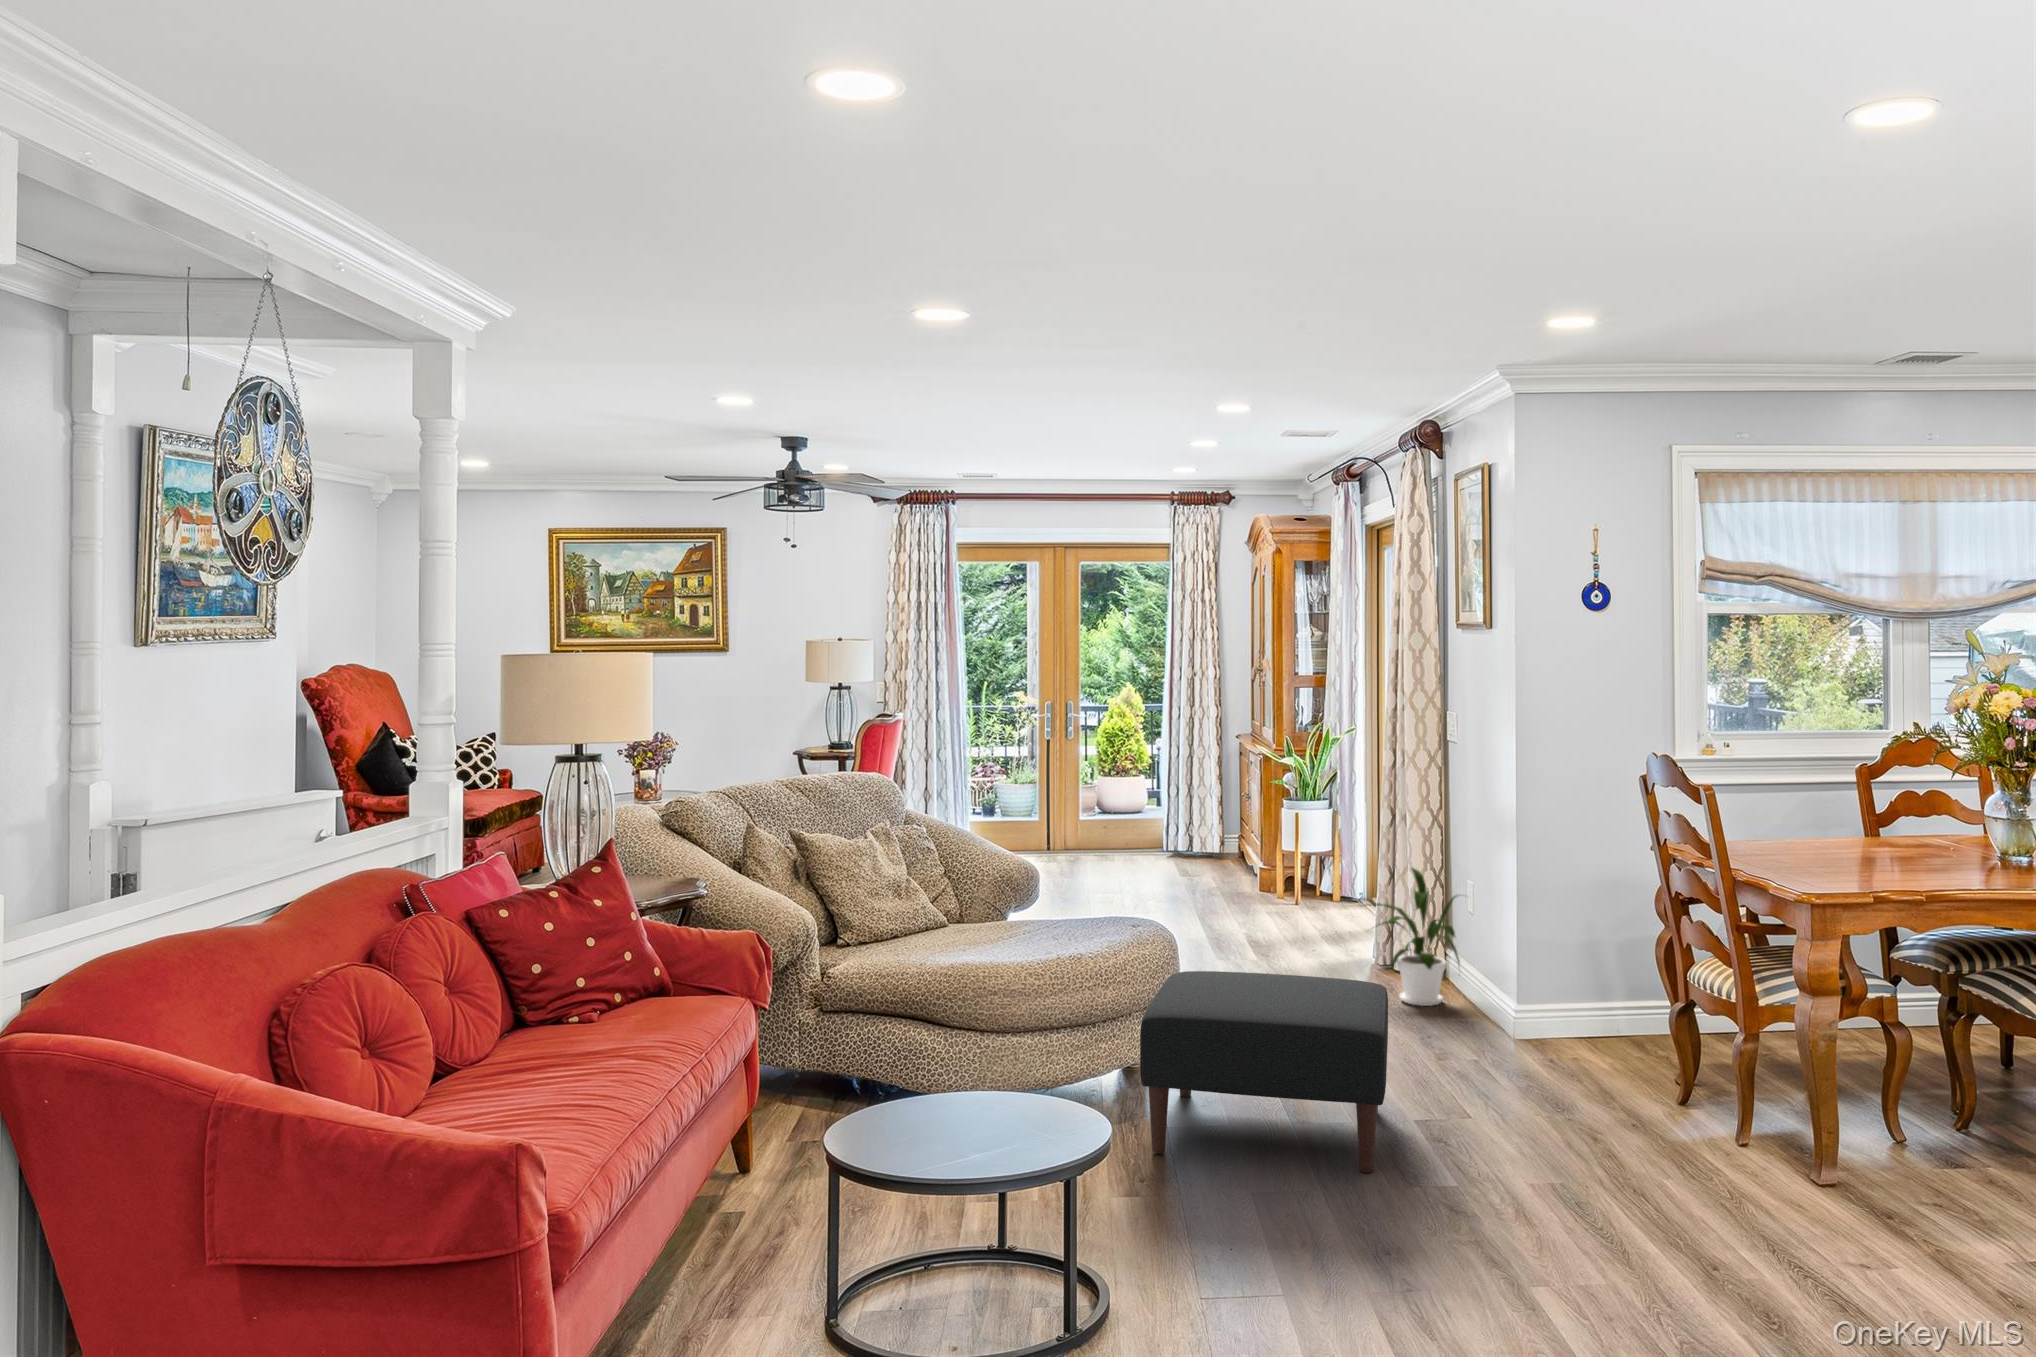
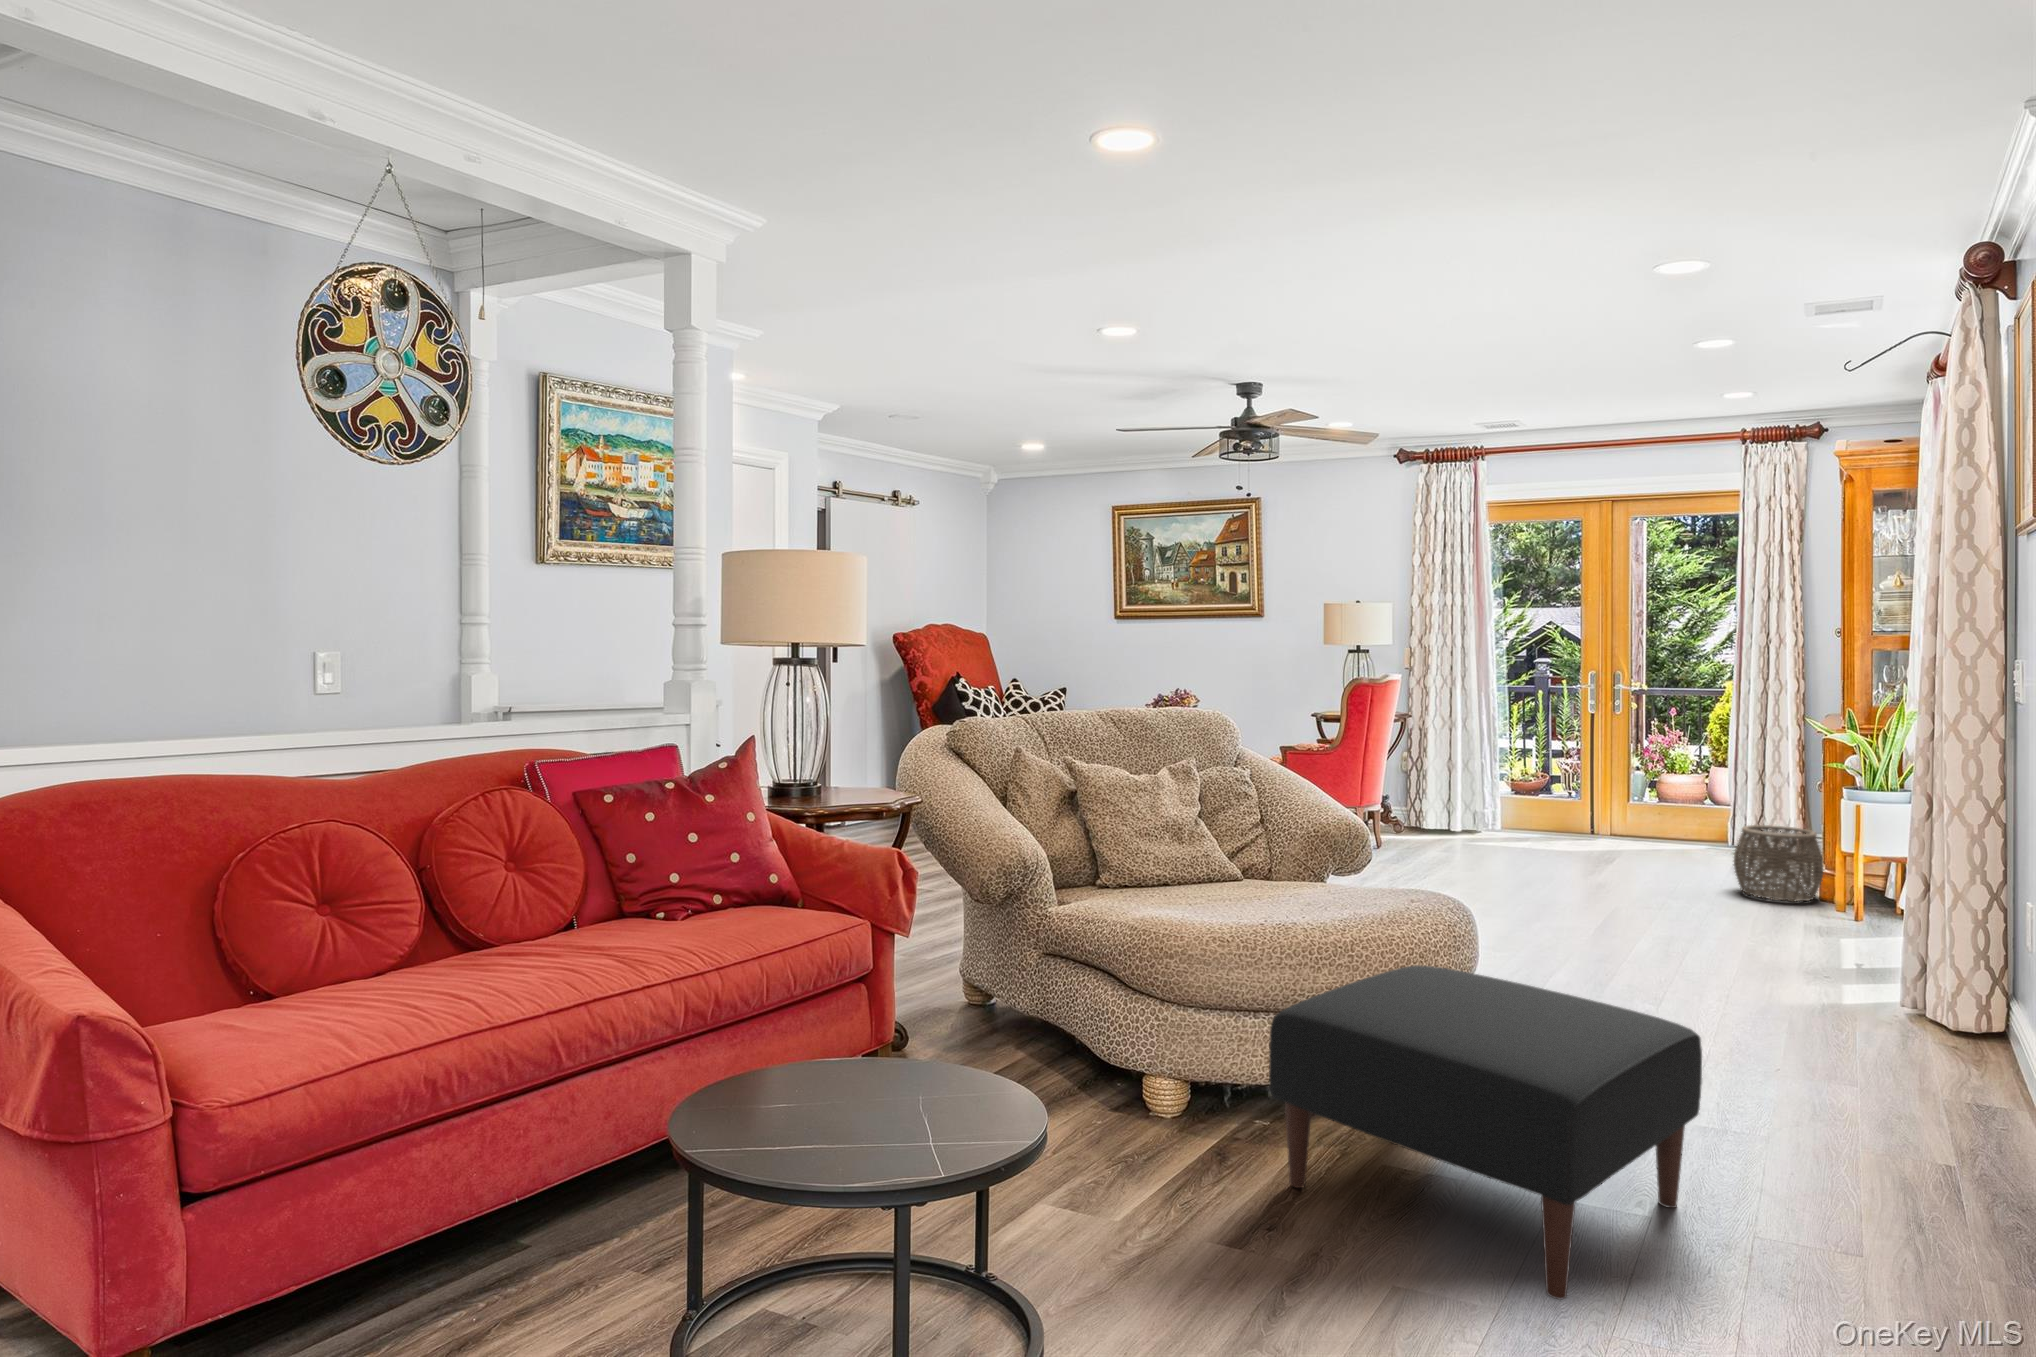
woven basket: none [1202,838,1267,900] -> present [1734,825,1824,902]
house plant: present [1376,868,1460,1006] -> none [1835,877,2015,1075]

